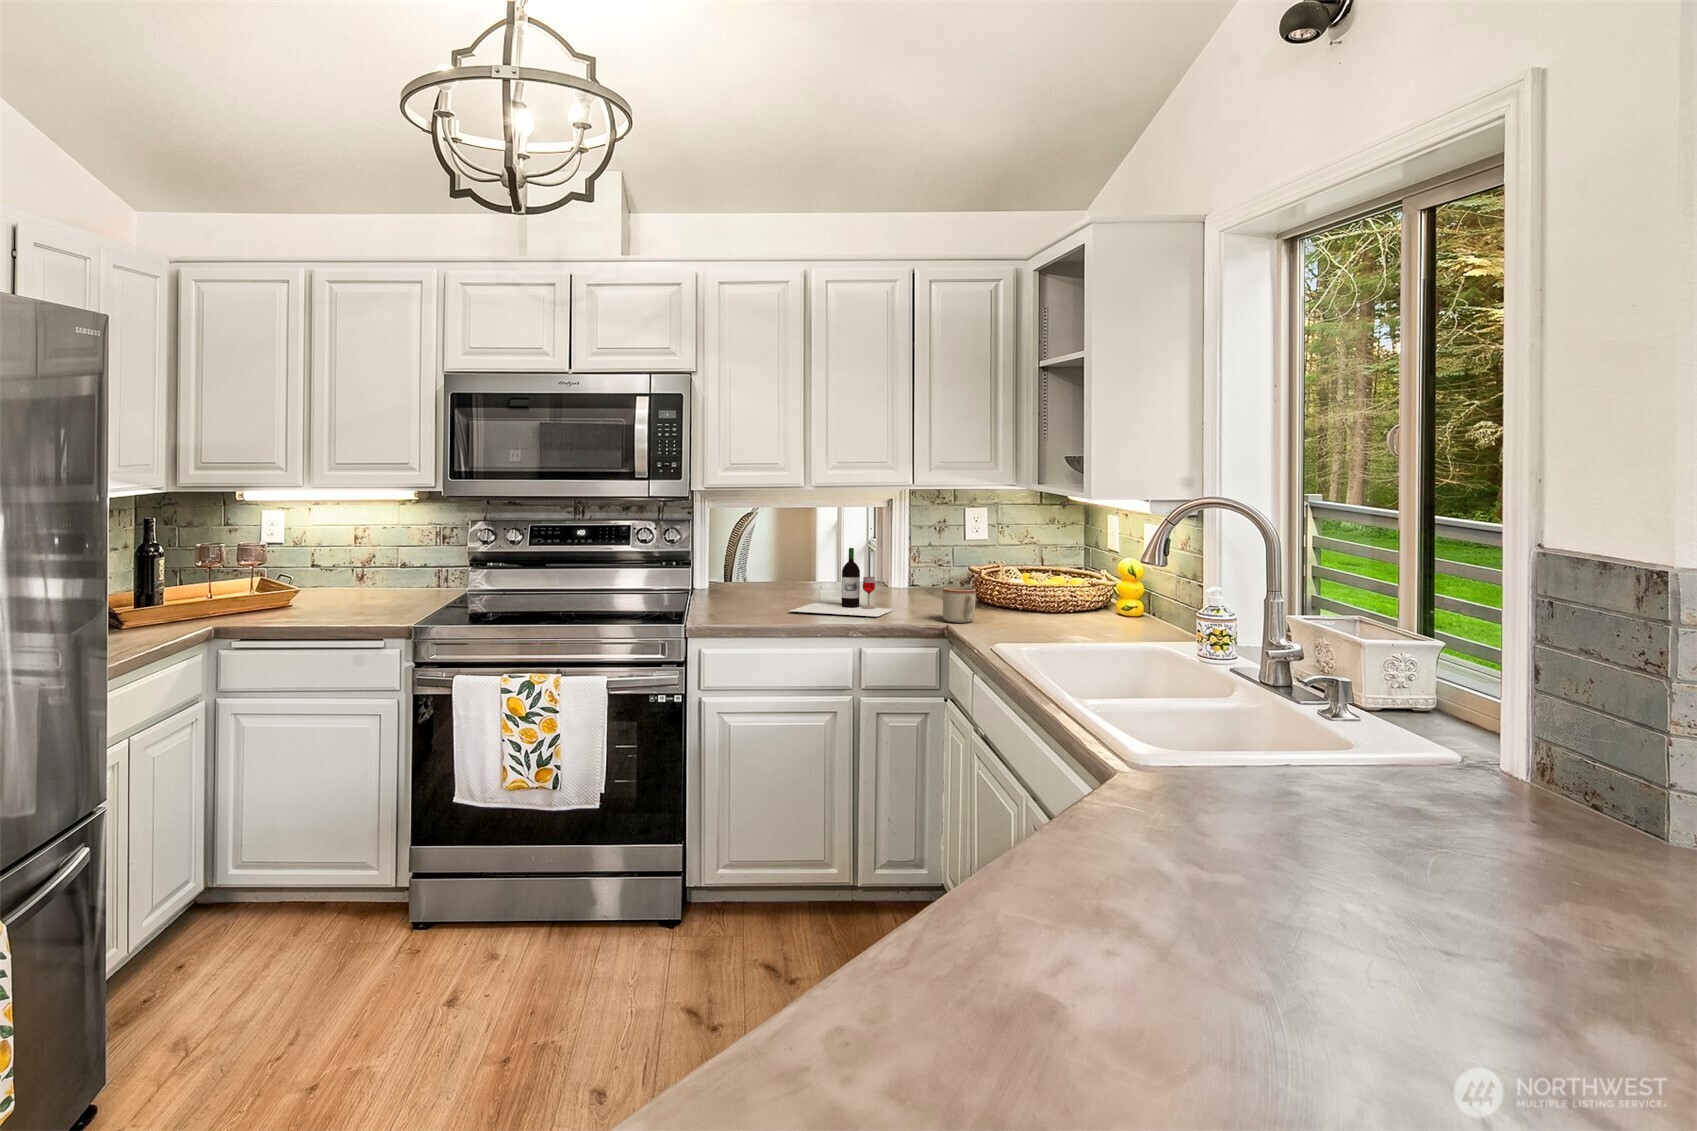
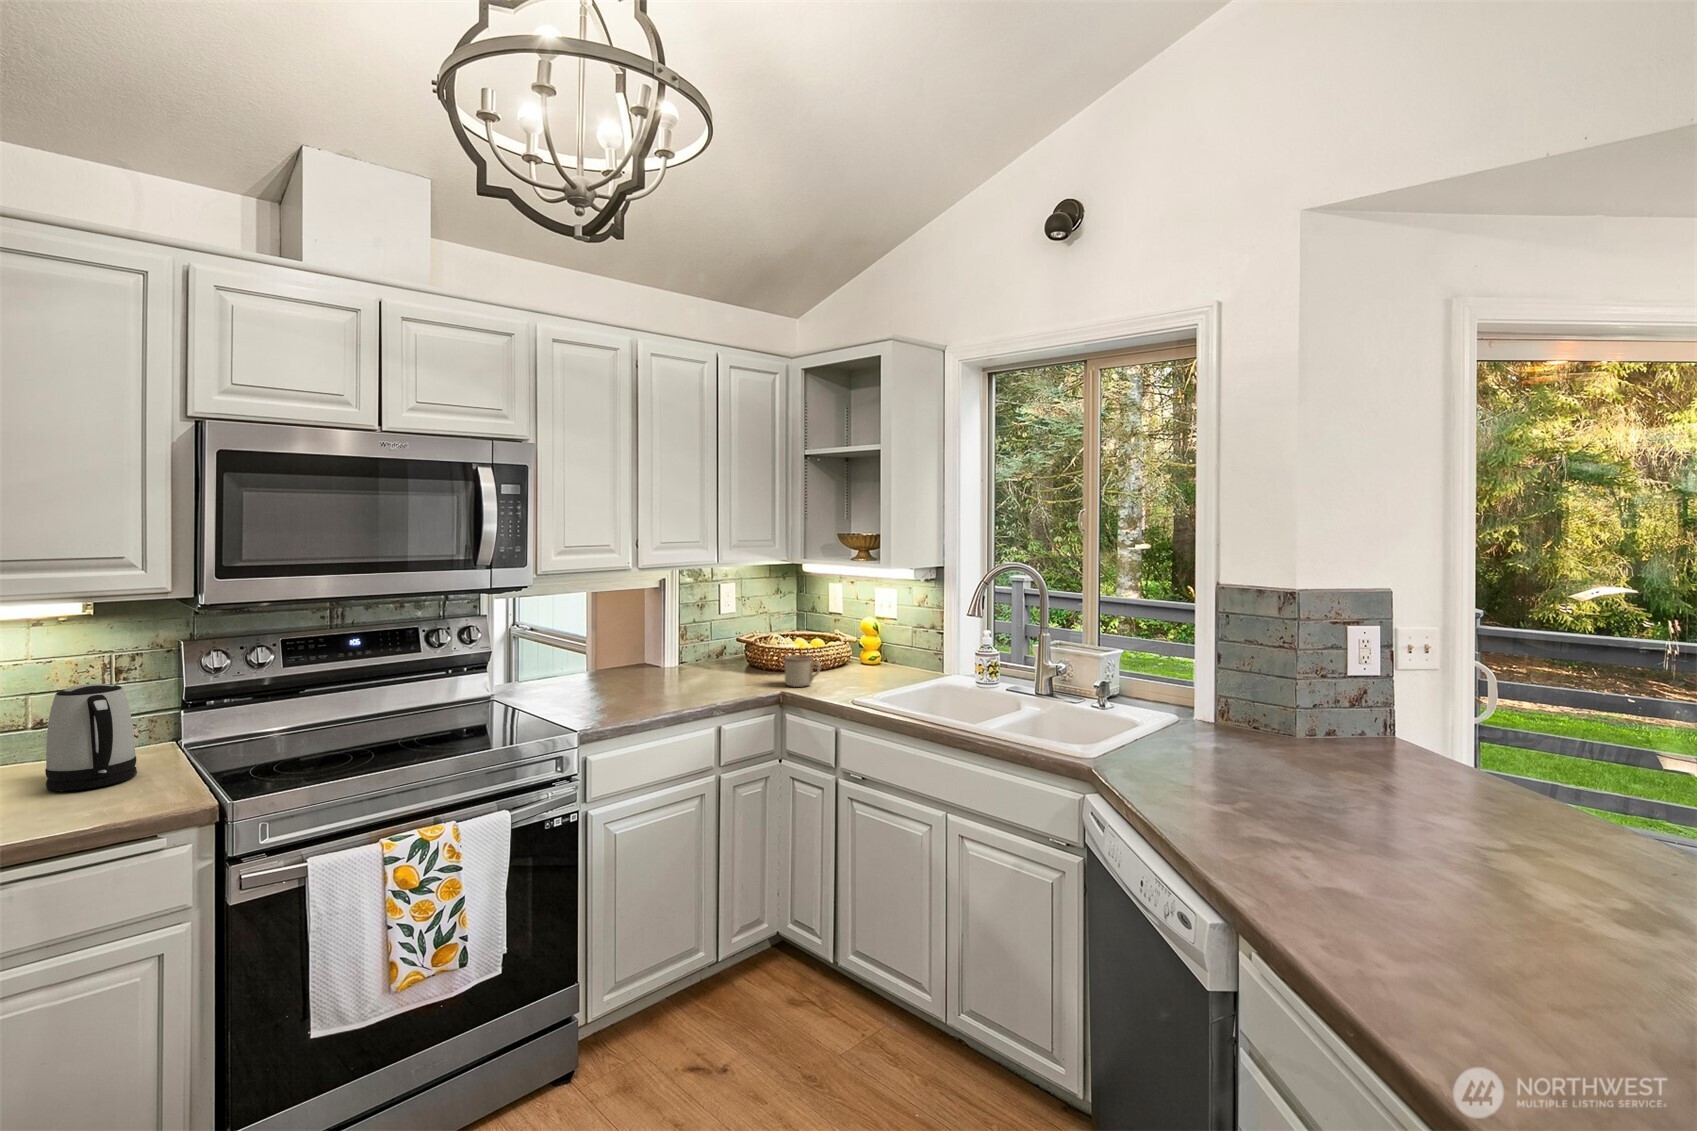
kettle: none [376,540,424,608] -> present [45,684,137,791]
wine bottle: present [790,548,894,616] -> none [626,631,733,699]

